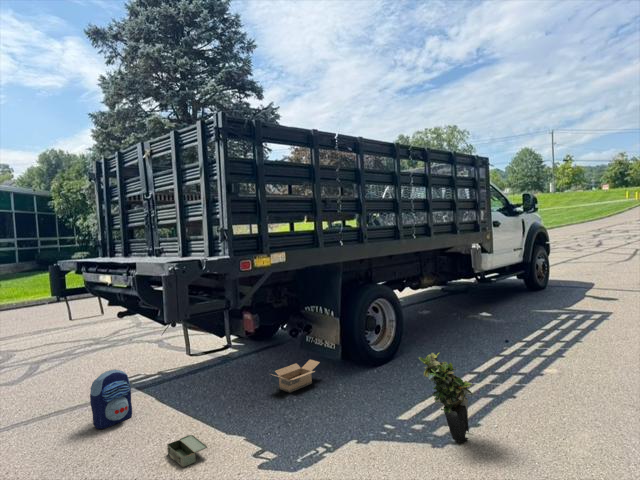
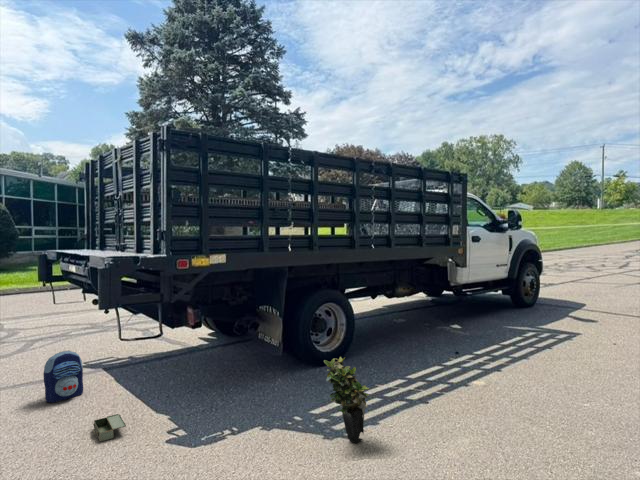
cardboard box: present [275,360,320,392] -> none [211,356,263,385]

